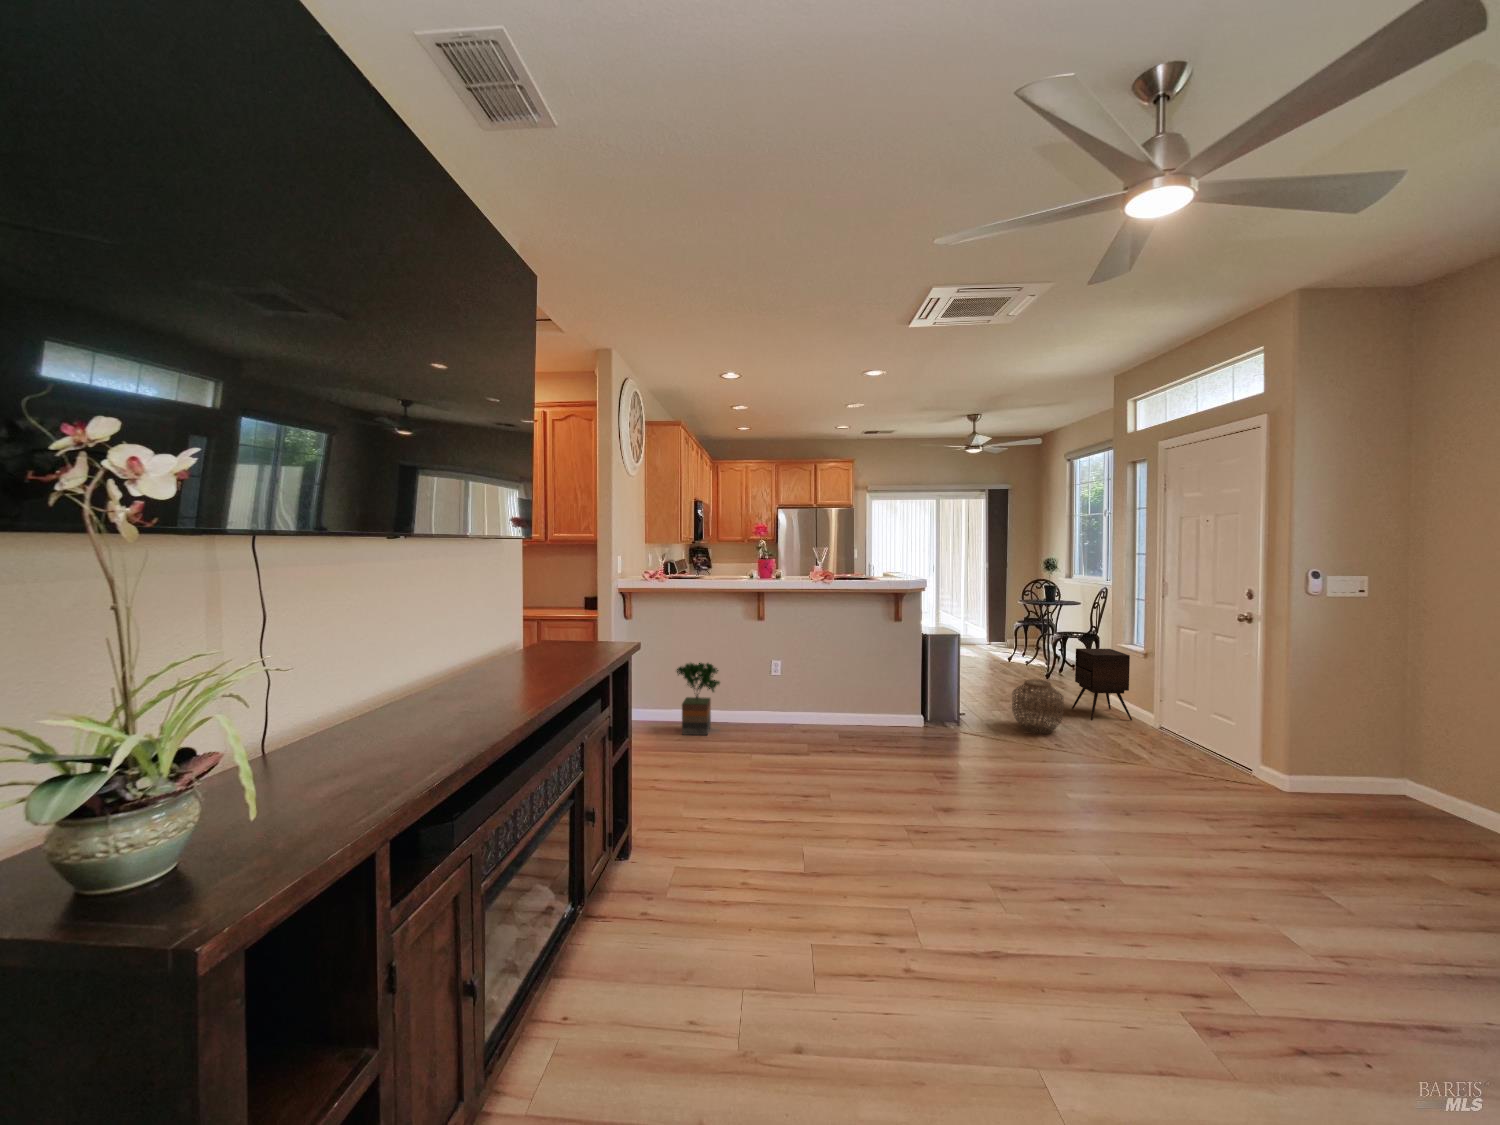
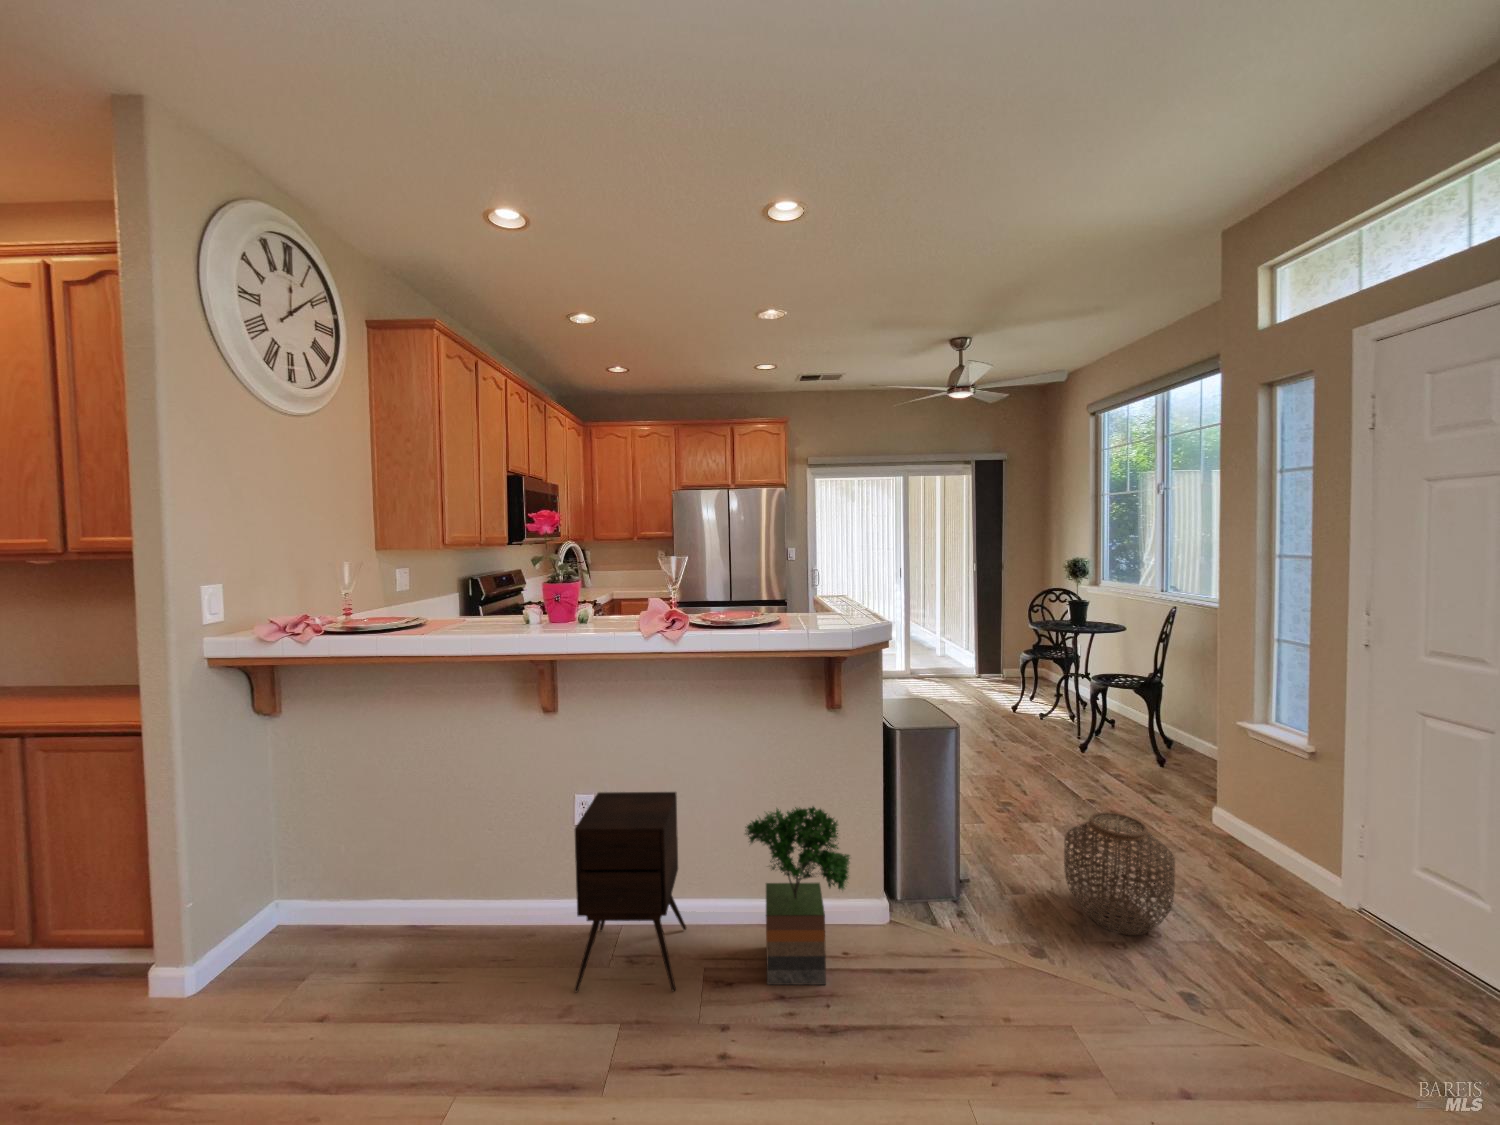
side table: present [1072,648,1132,721] -> present [575,792,686,992]
potted tree: present [677,663,720,735] -> present [745,807,850,985]

